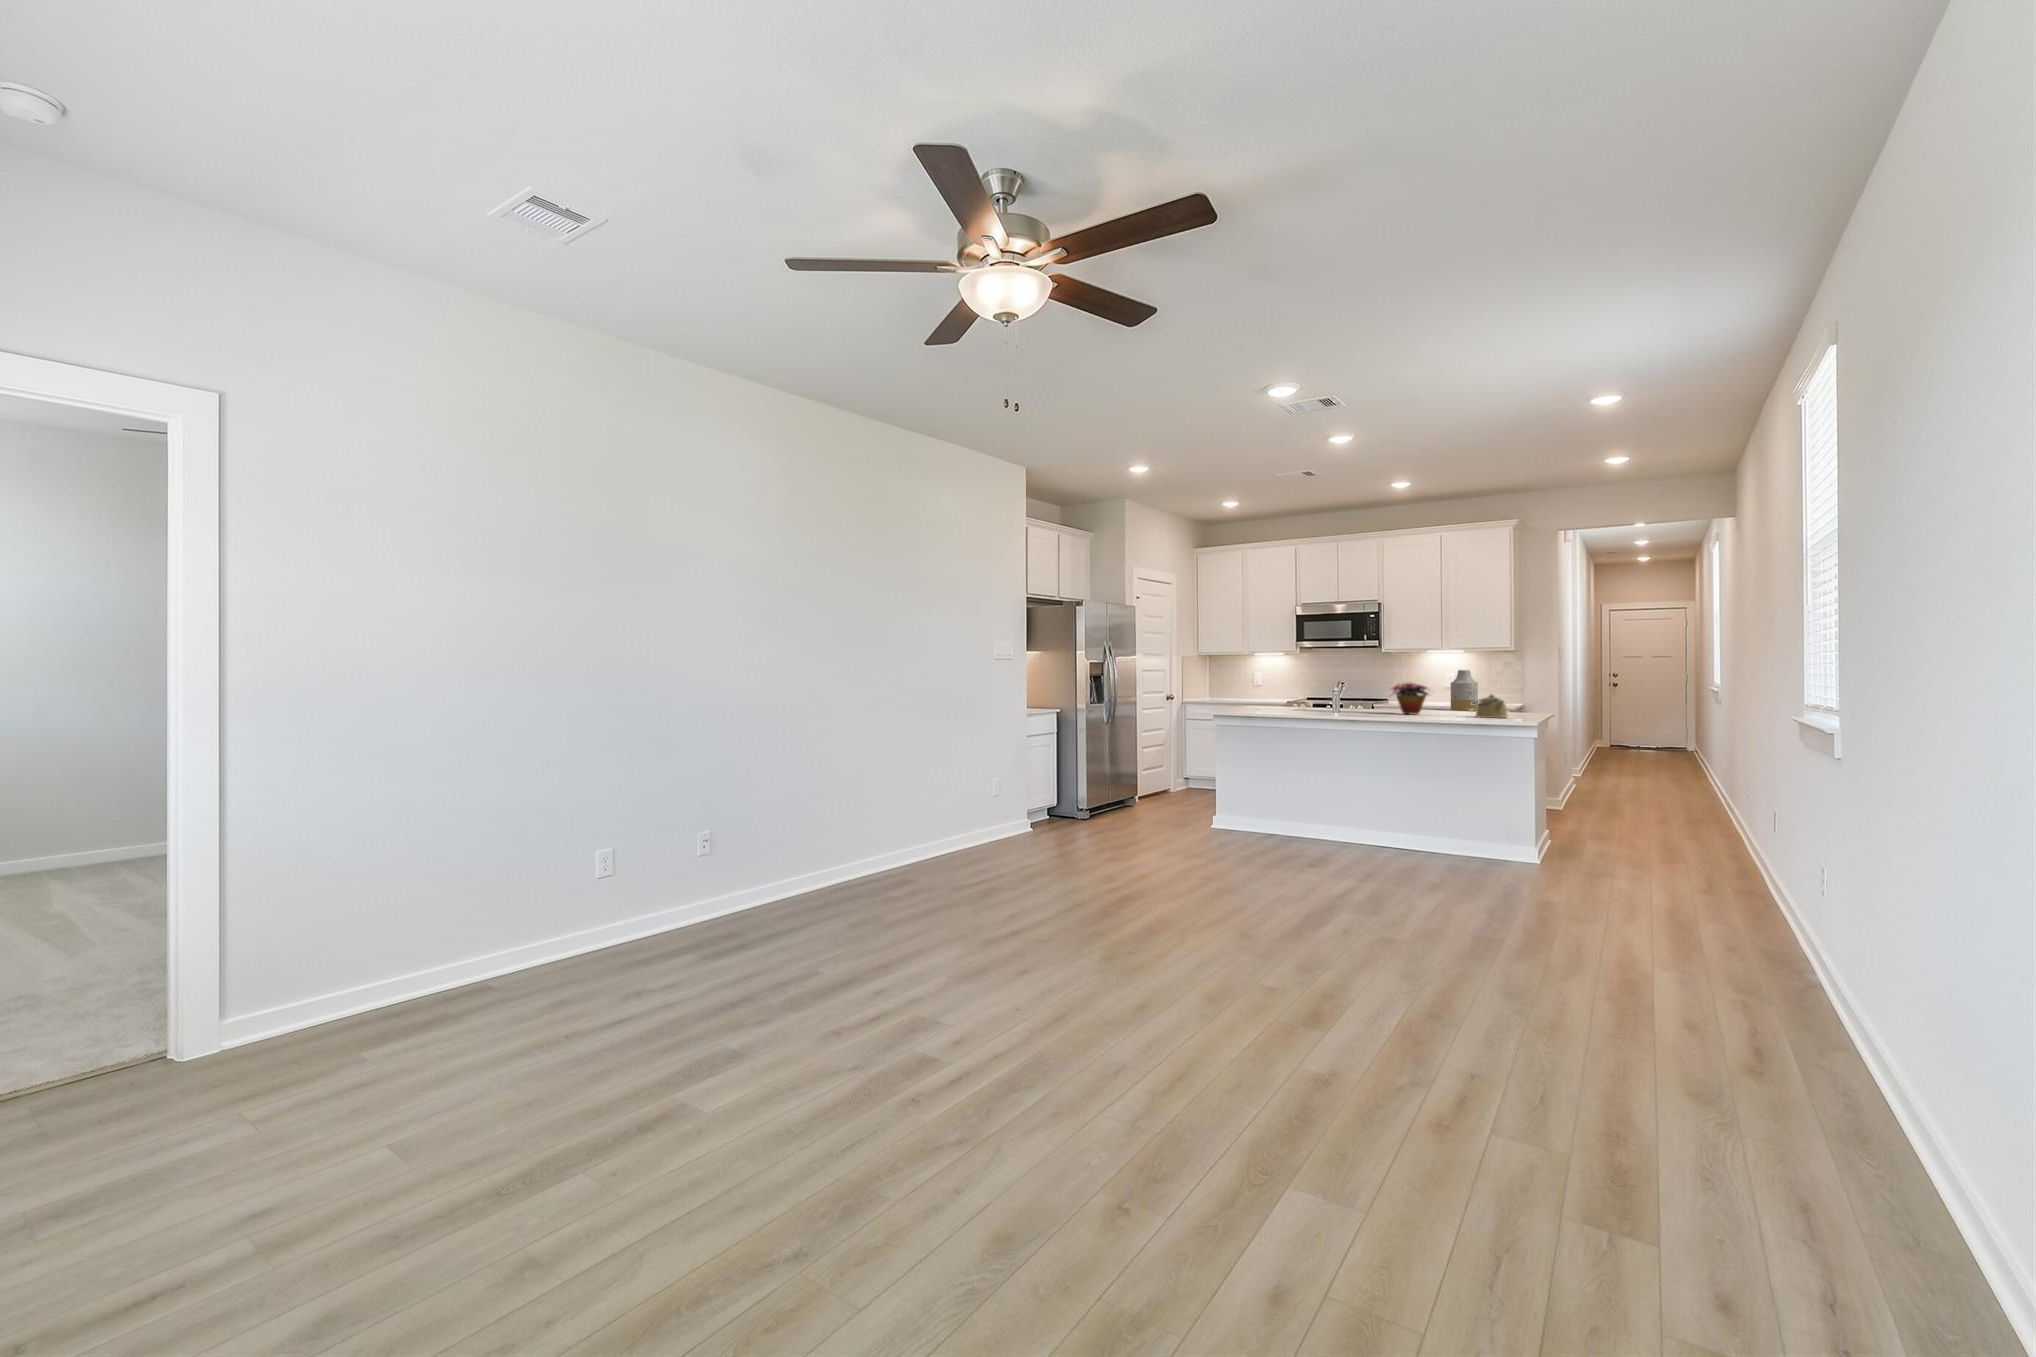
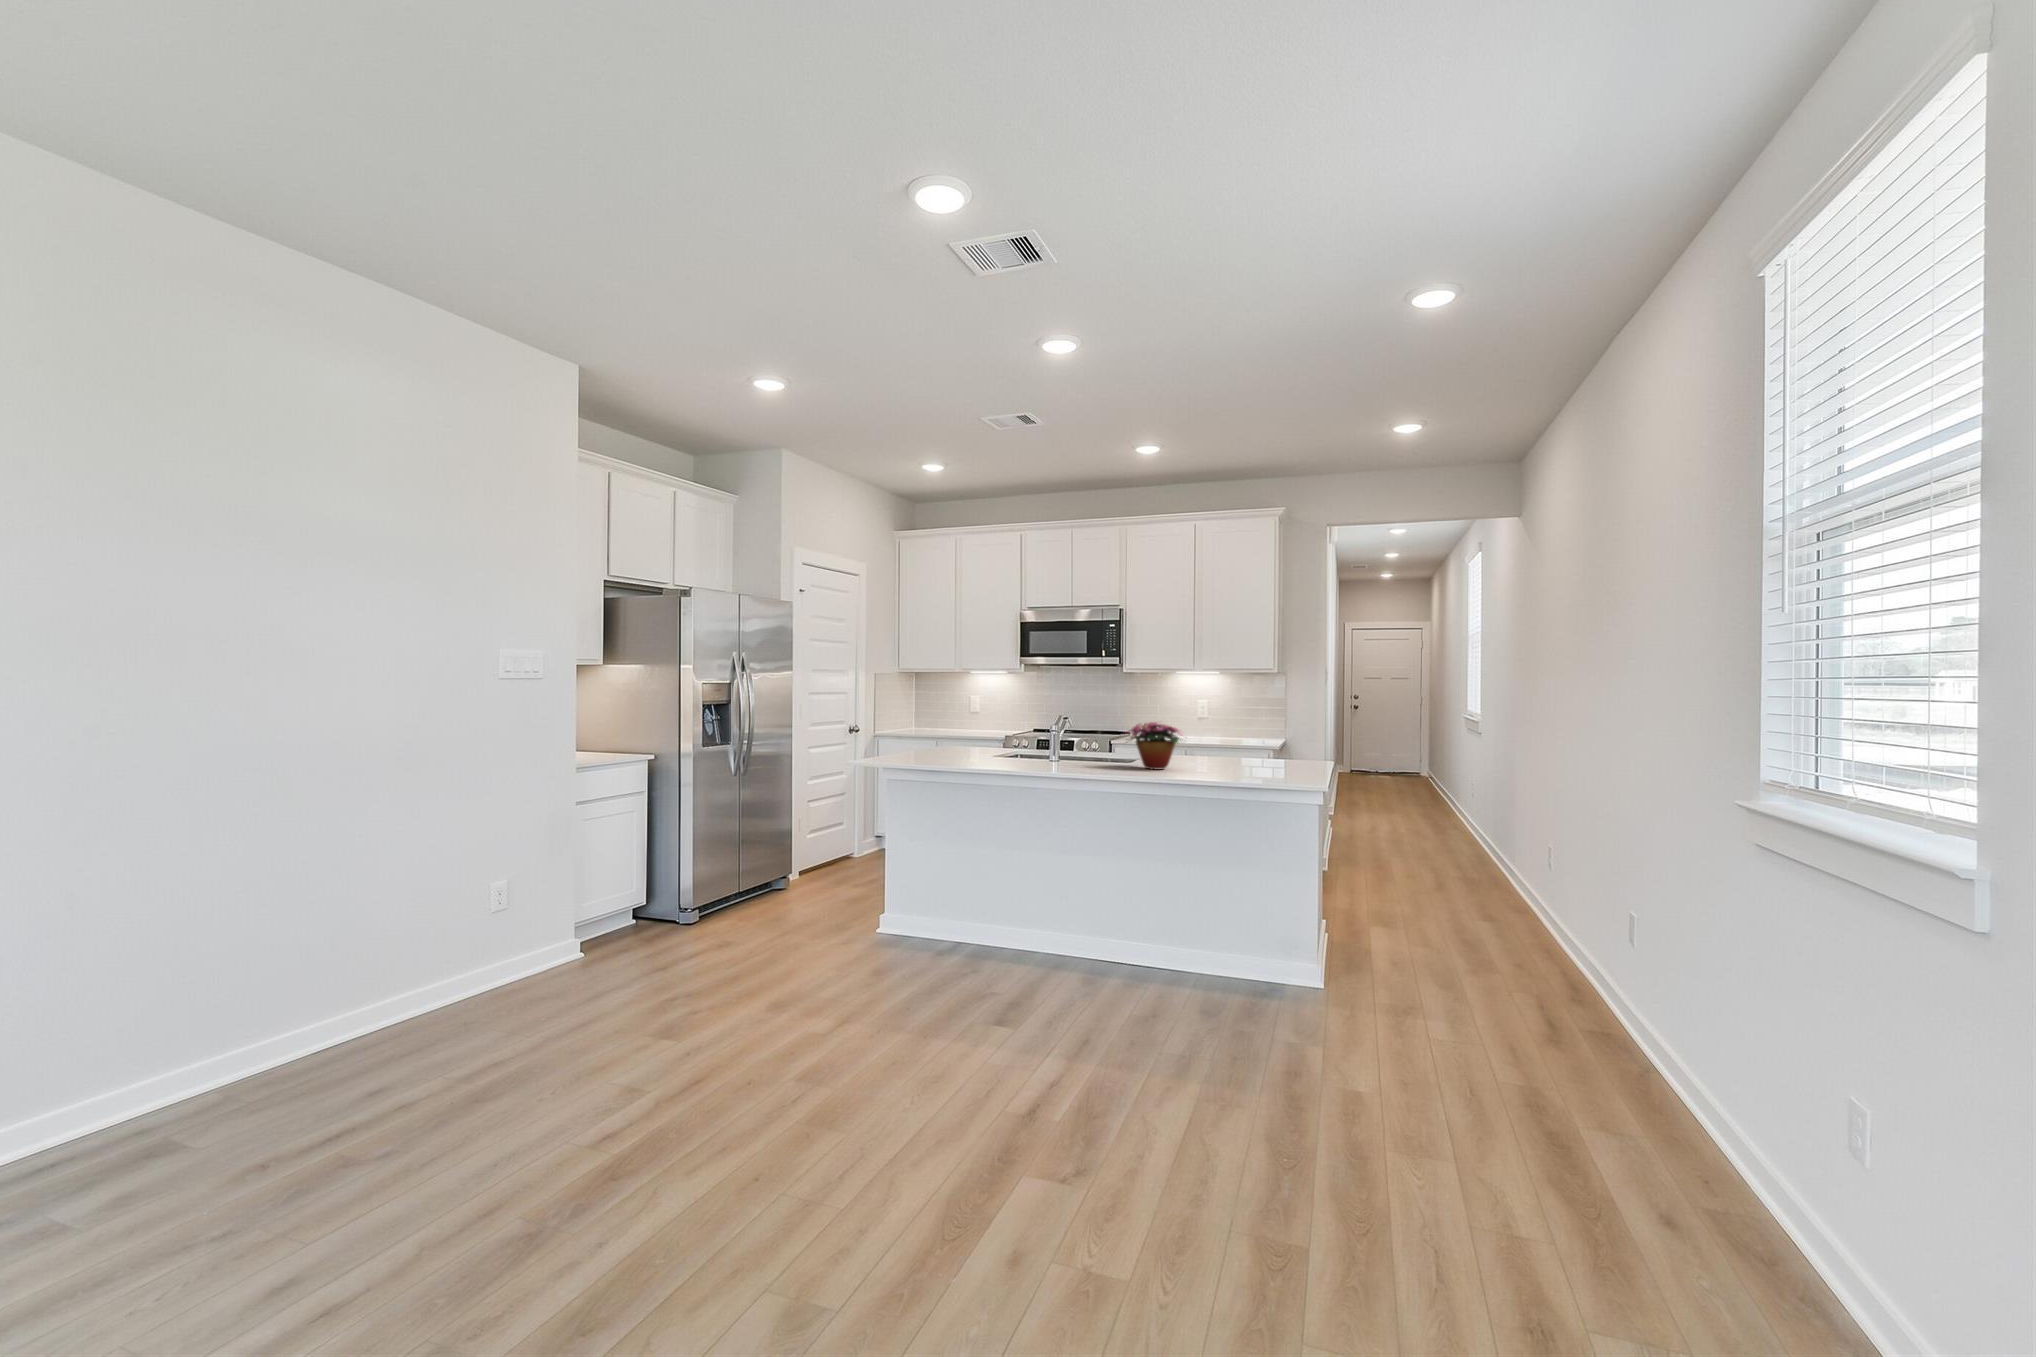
vase: present [1451,670,1478,711] -> none [1205,699,1238,754]
kettle: present [1471,695,1508,718] -> none [1235,741,1285,776]

